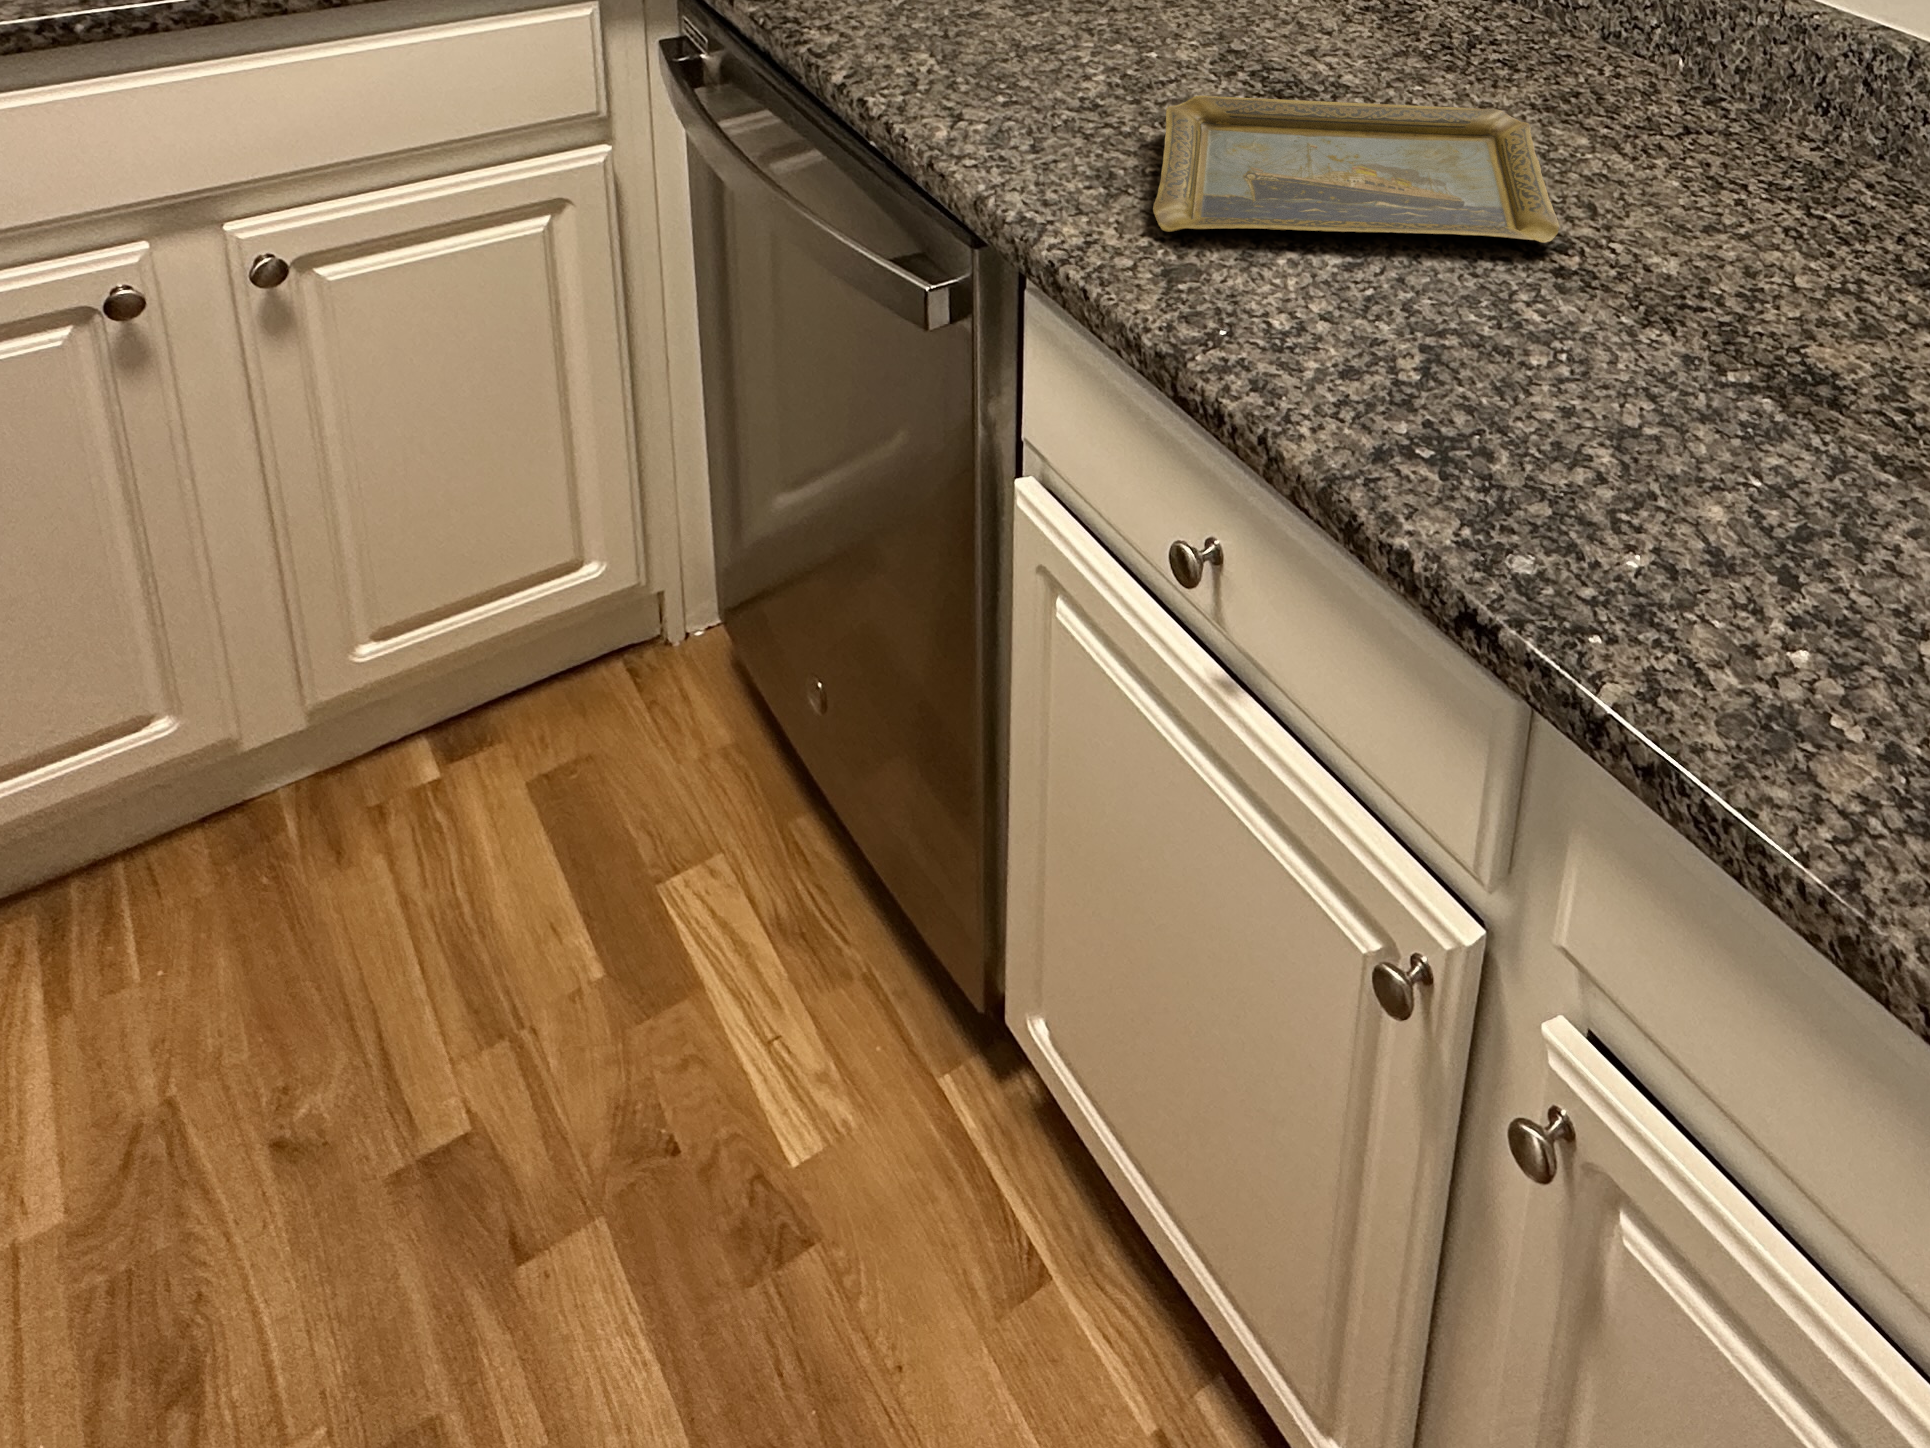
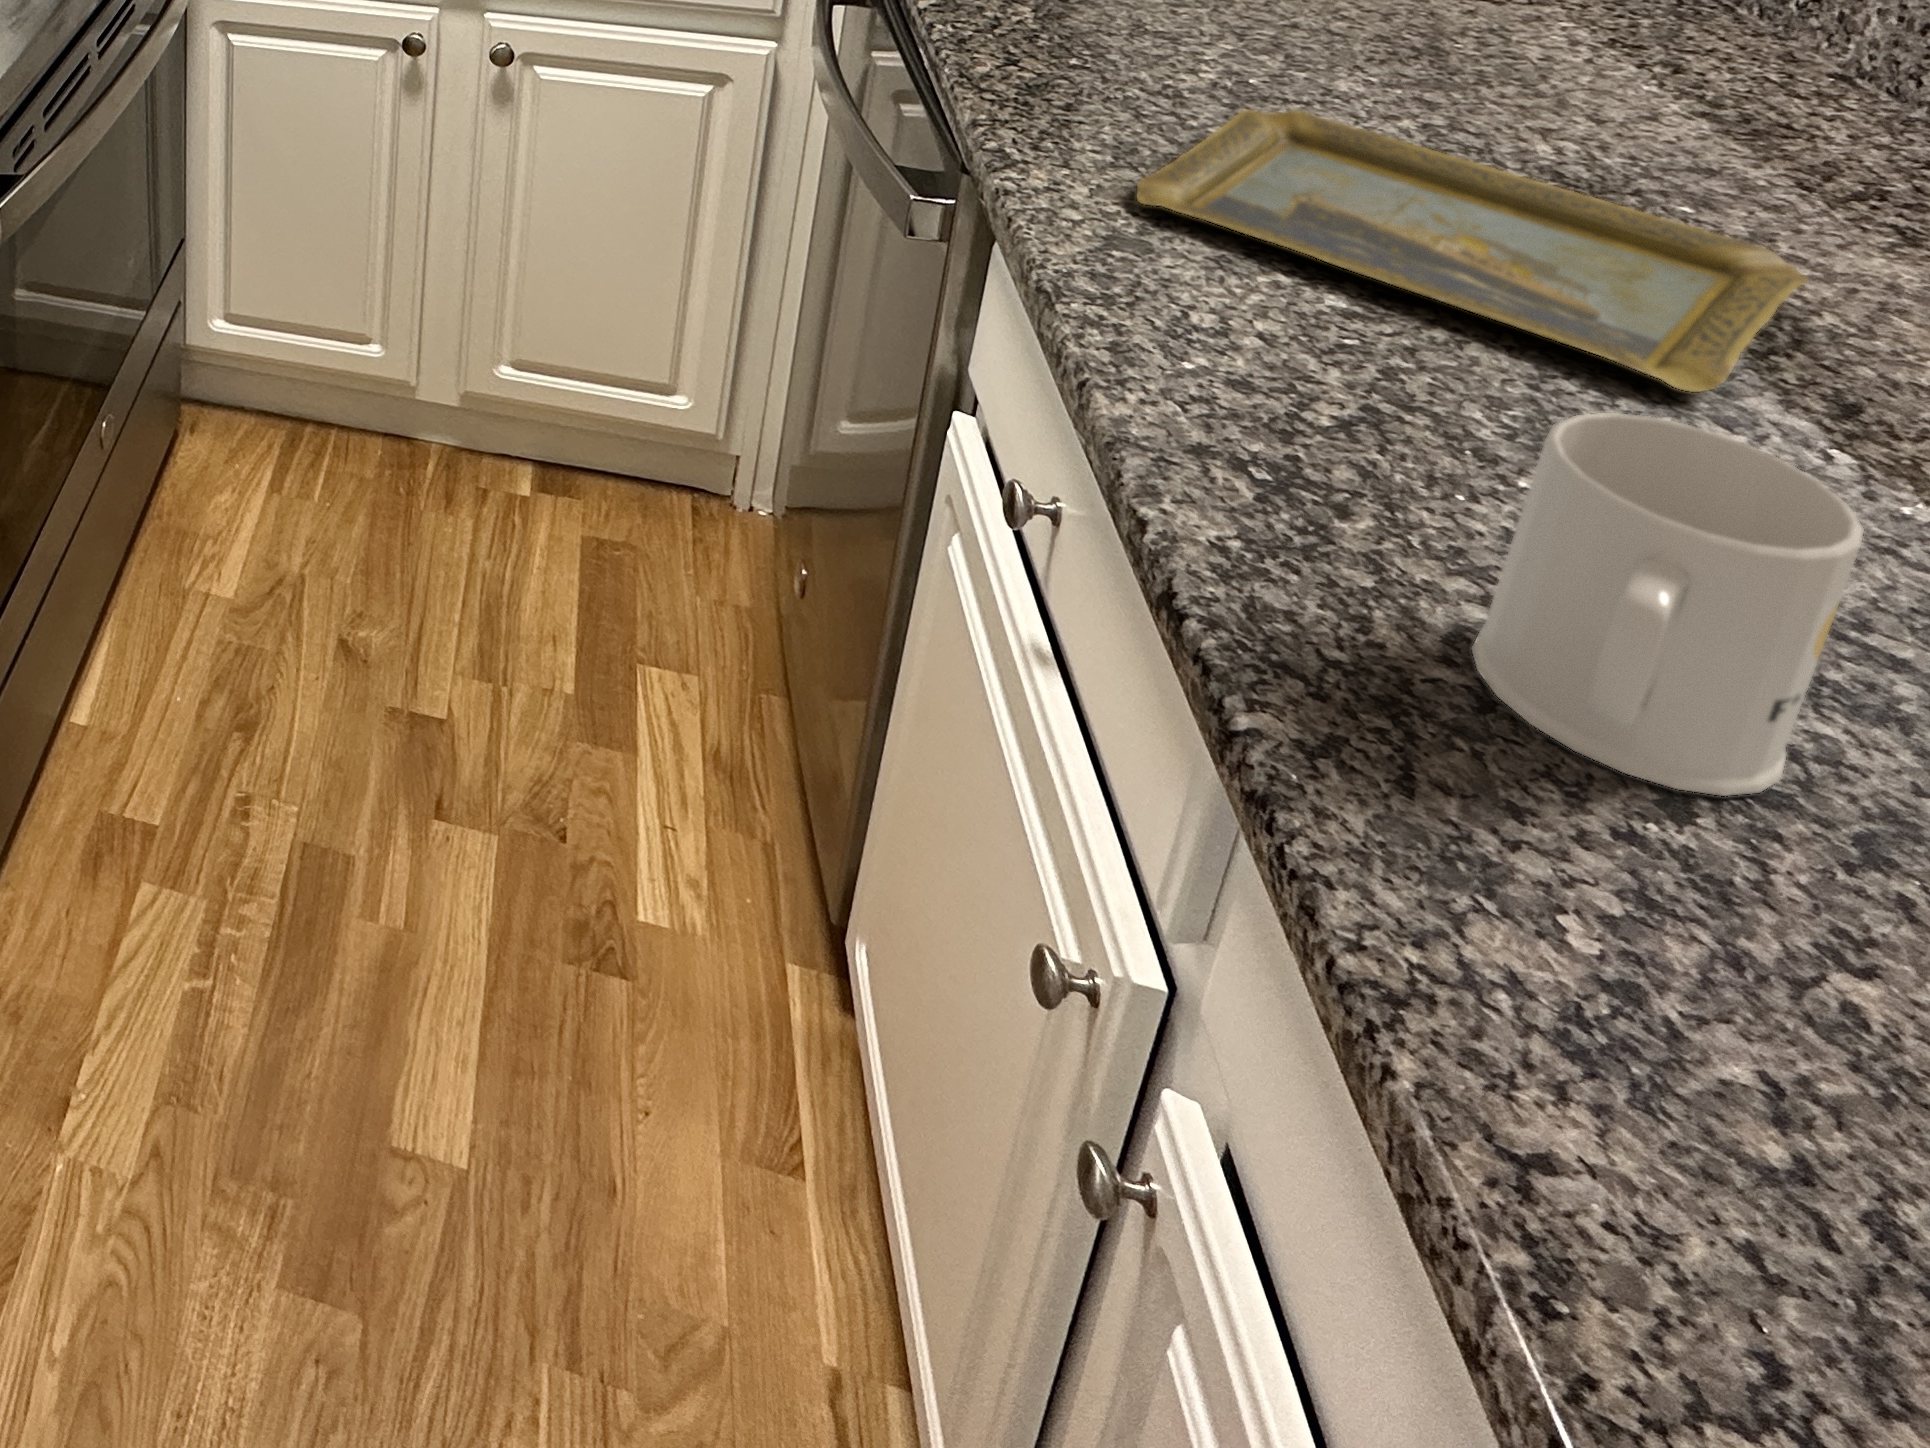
mug: none [1637,298,1844,582] -> present [1472,413,1863,796]

